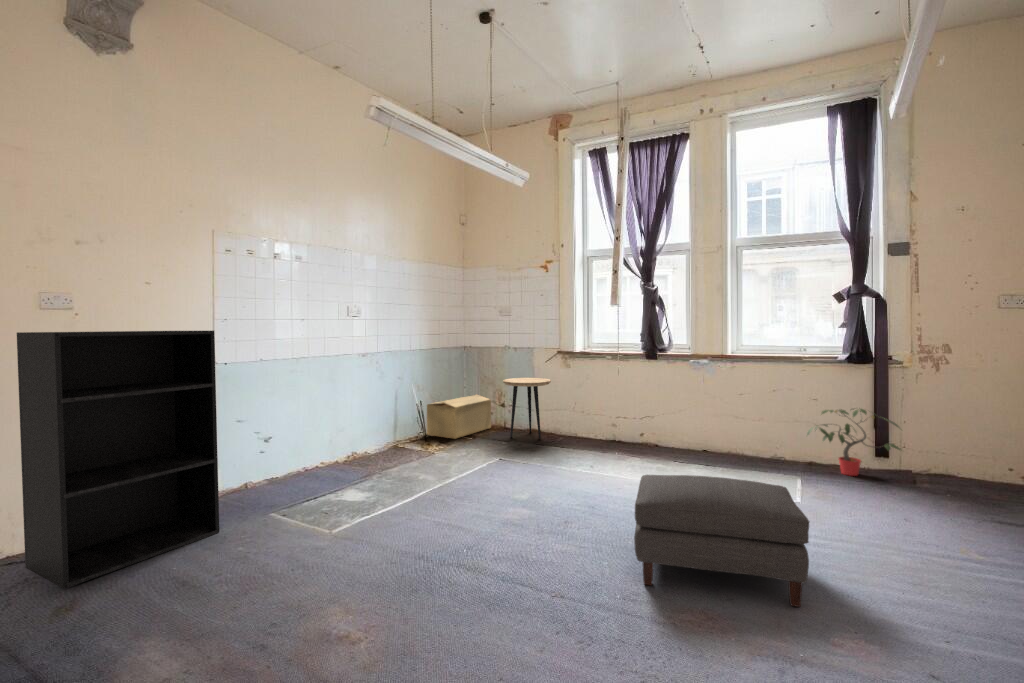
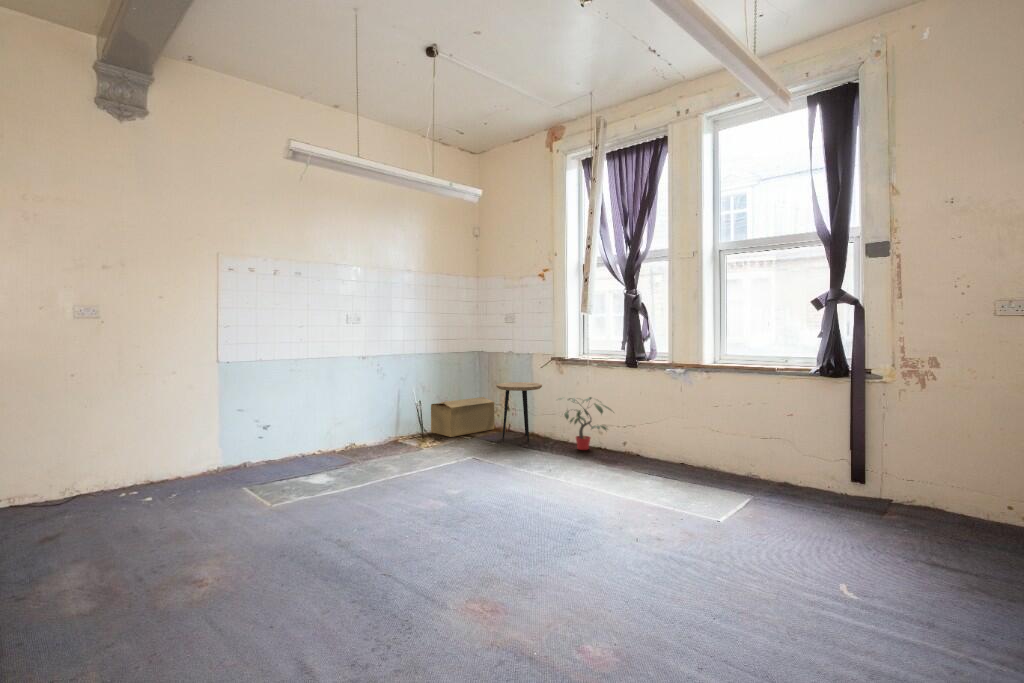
bookshelf: present [17,331,219,589] -> none [50,336,195,527]
potted plant: present [807,408,901,476] -> present [559,397,612,450]
ottoman: present [634,475,809,607] -> none [466,477,635,613]

